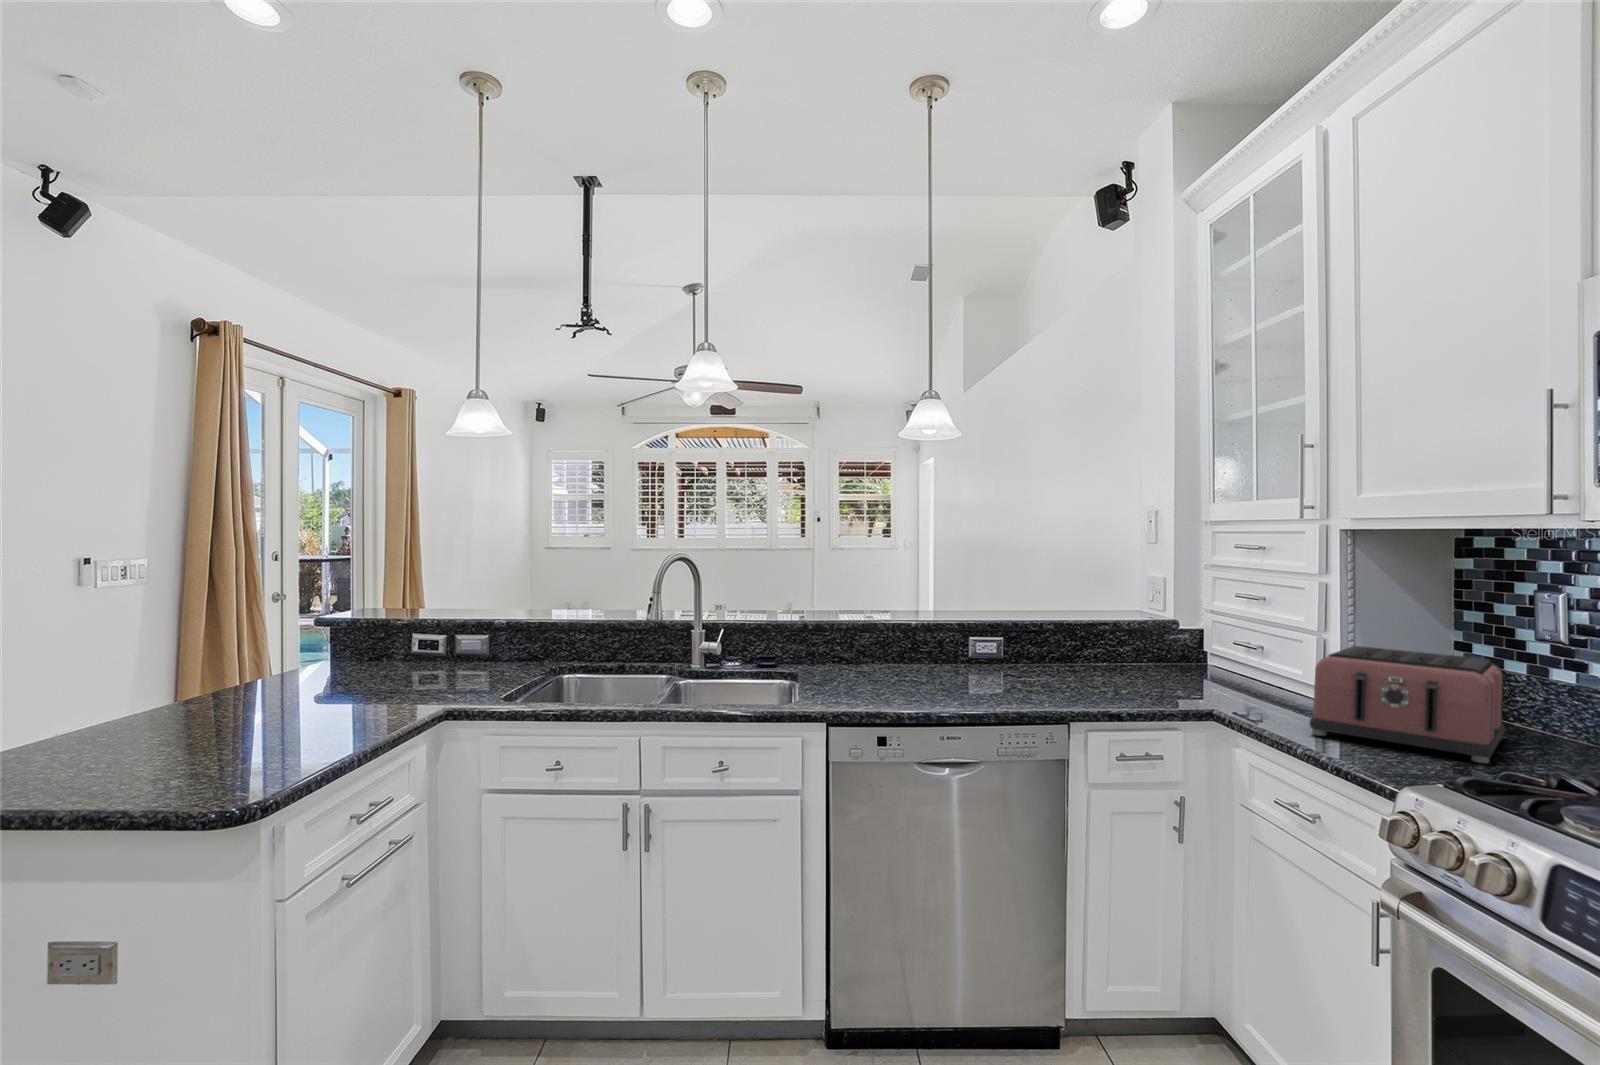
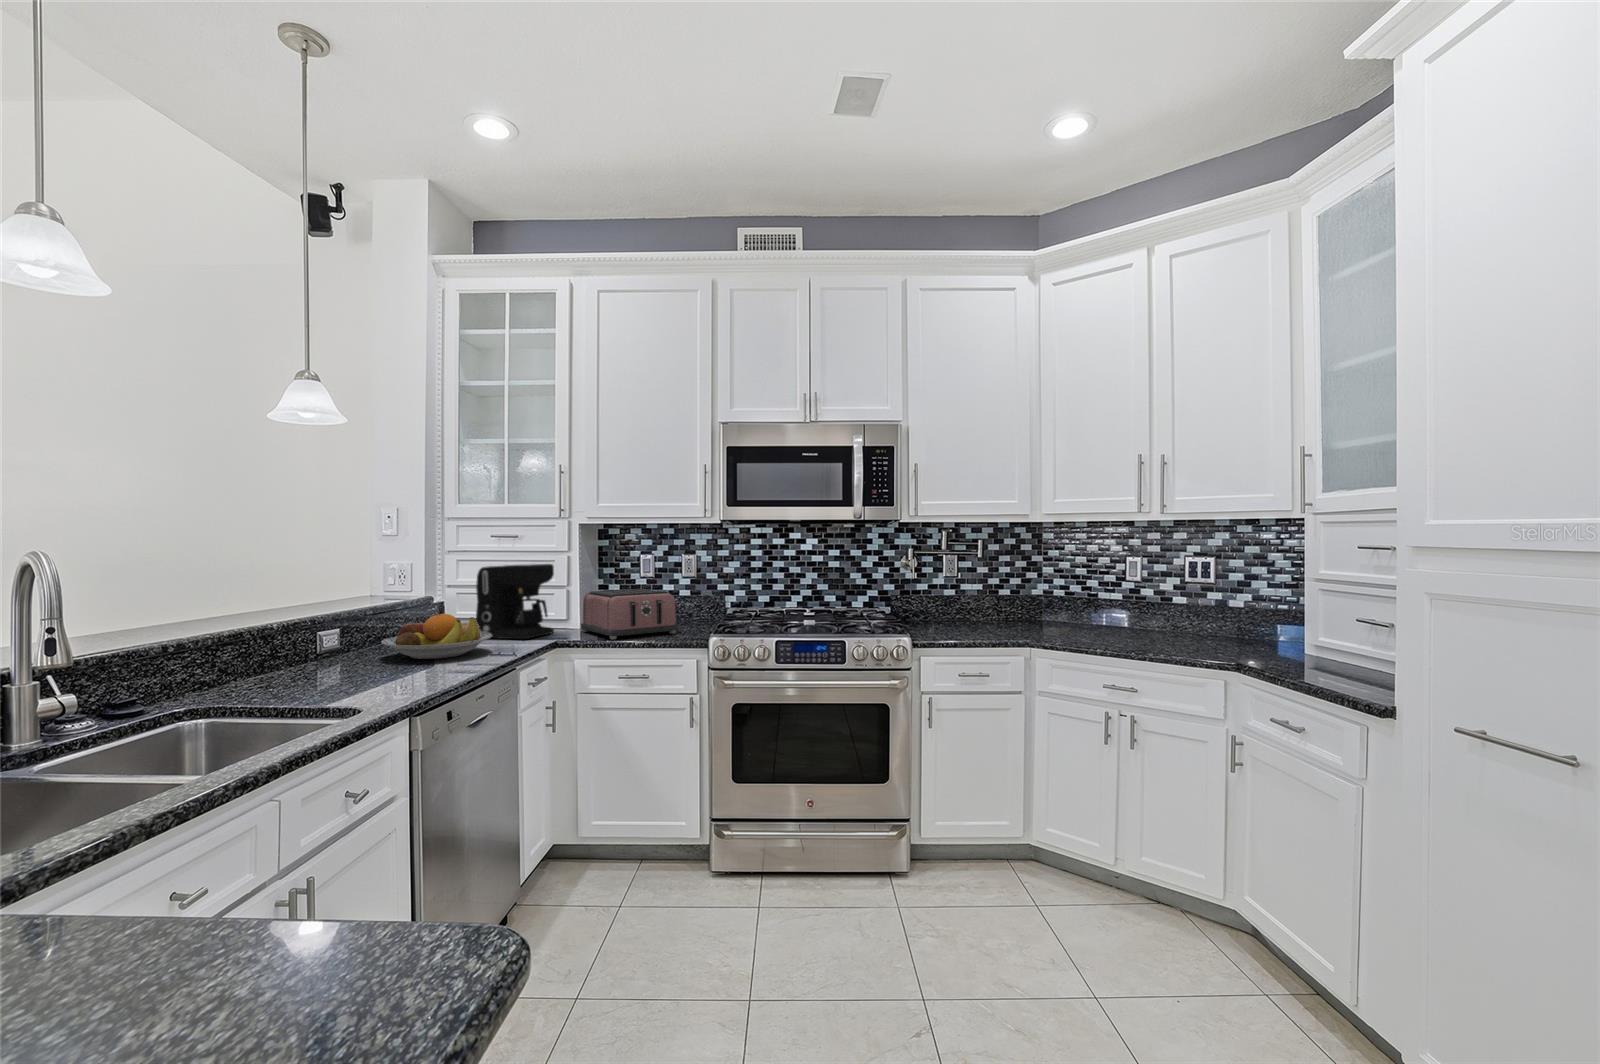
coffee maker: none [1186,586,1293,705] -> present [476,564,554,639]
fruit bowl: none [995,636,1127,695] -> present [381,614,492,659]

